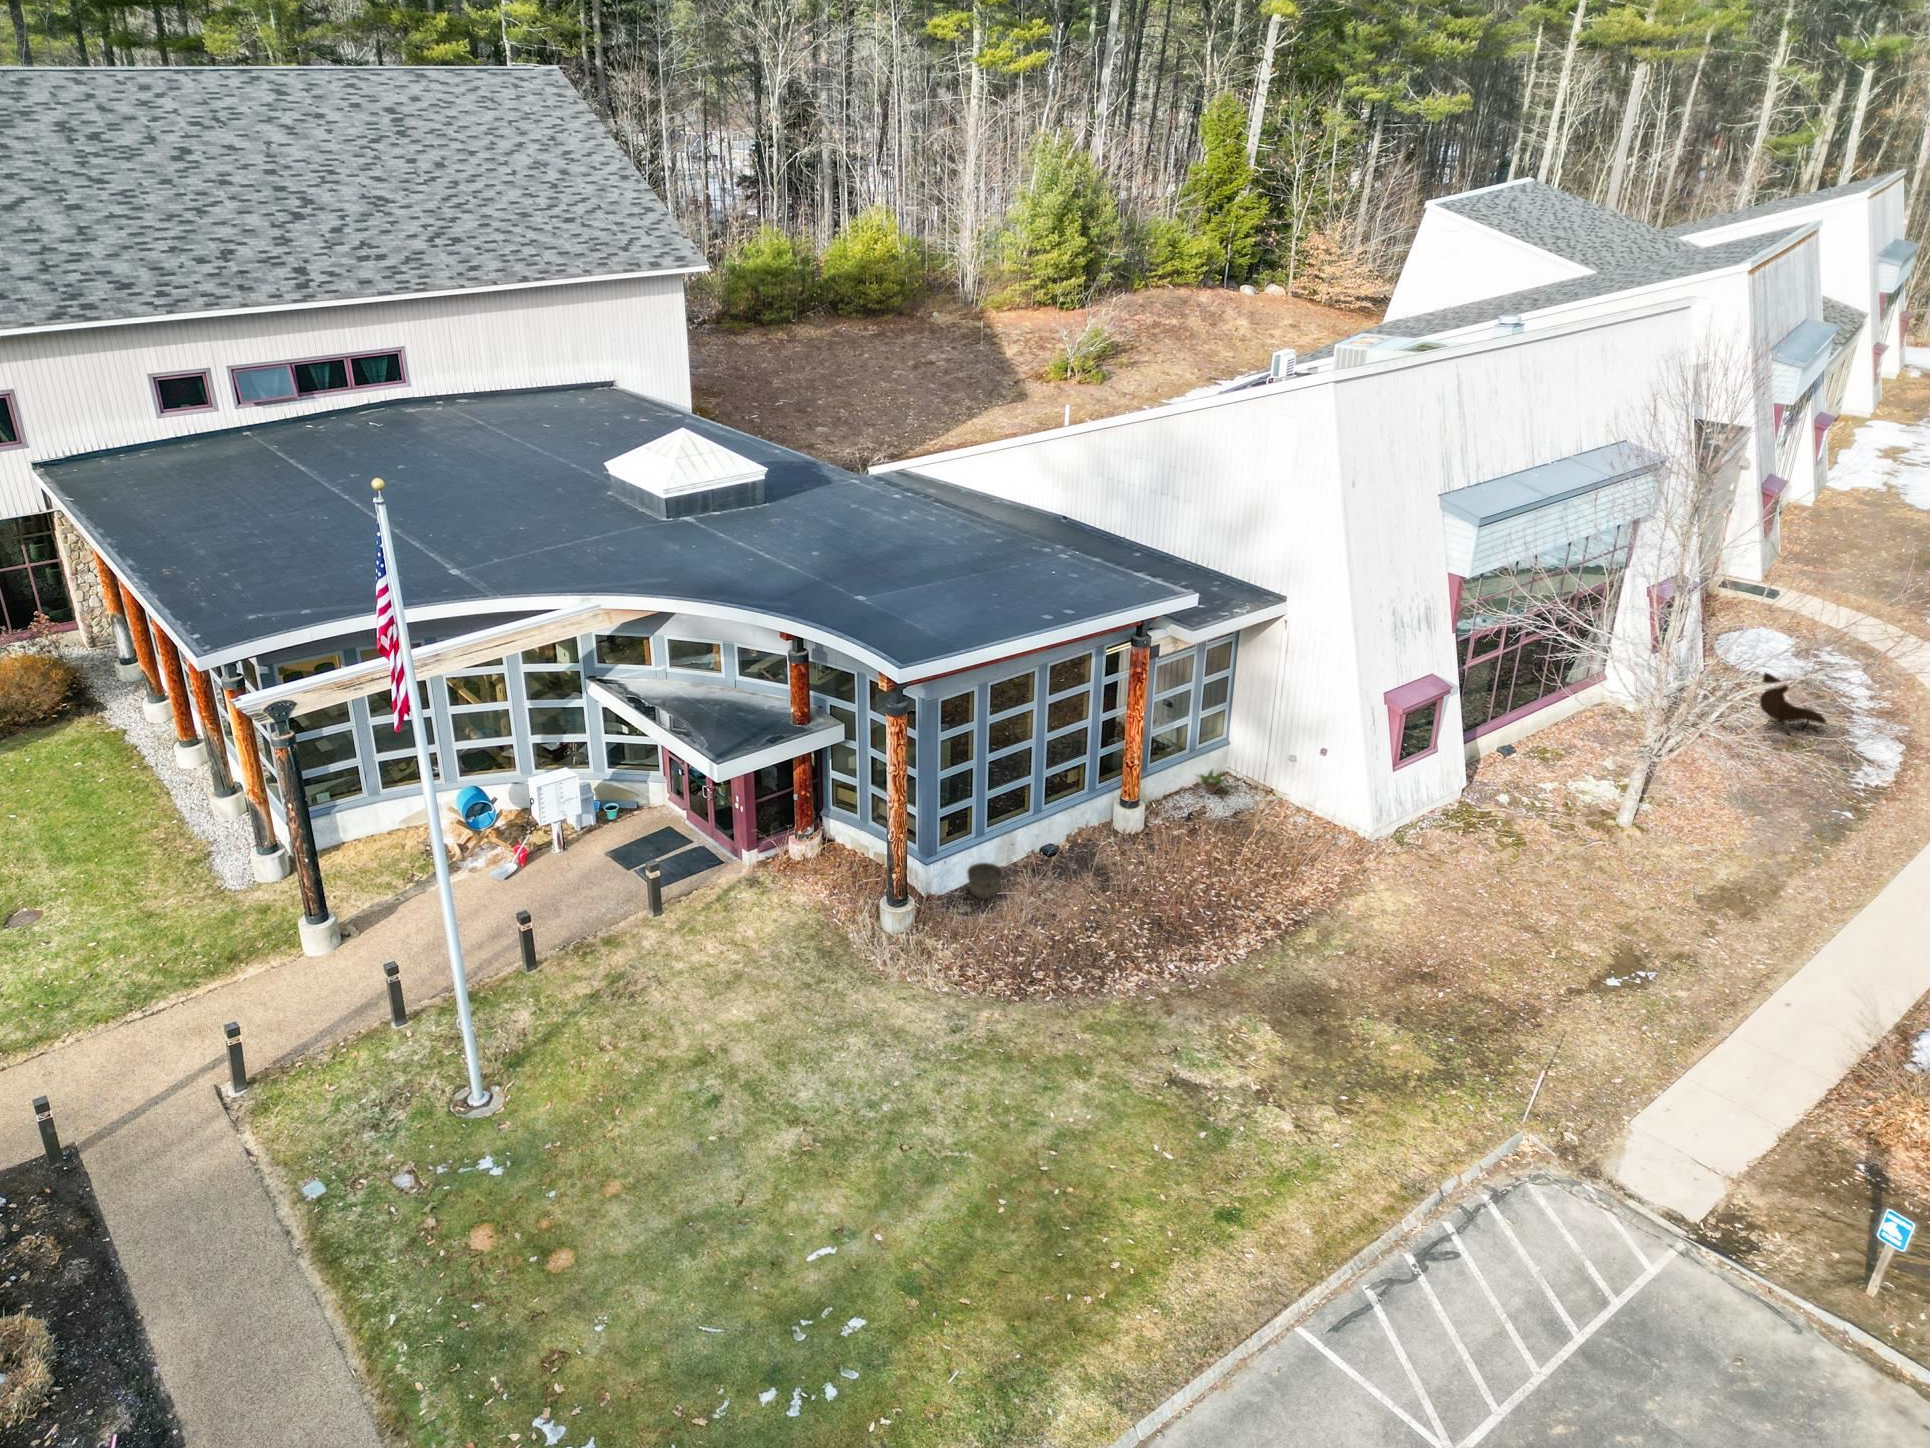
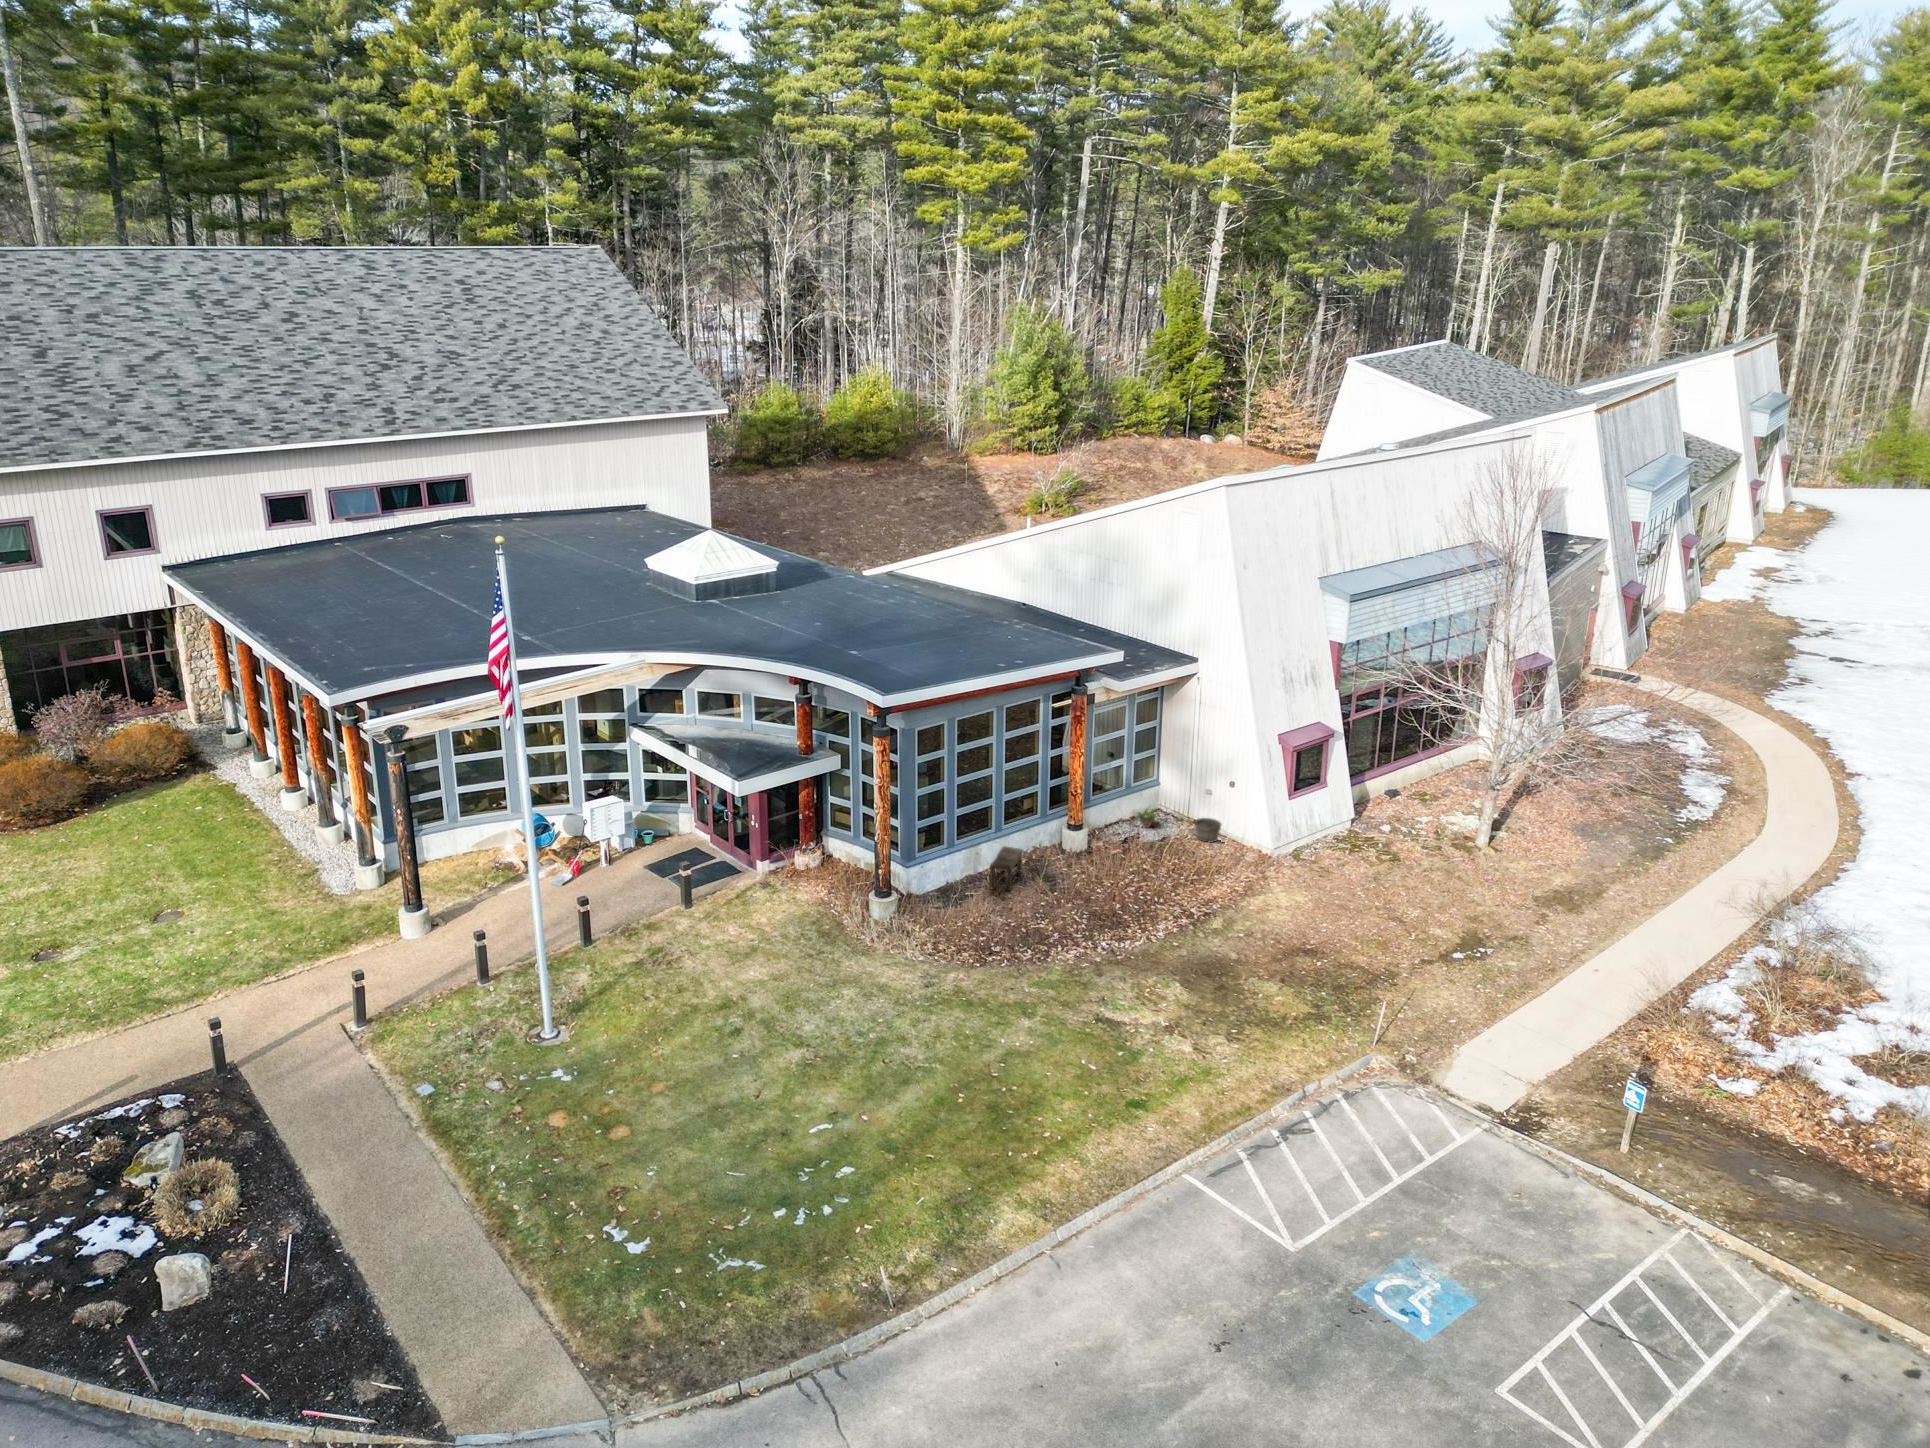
lounge chair: present [1760,673,1826,735] -> none [1611,733,1667,786]
bench: none [1028,827,1068,886] -> present [990,847,1023,891]
wooden bucket: present [967,863,1003,899] -> present [1195,818,1222,842]

